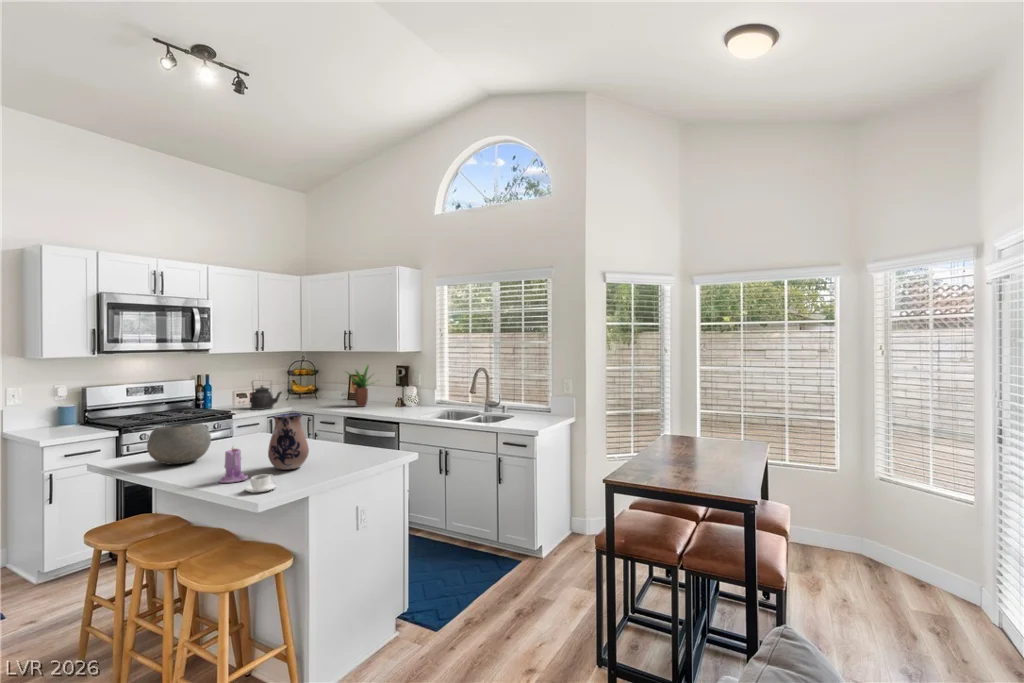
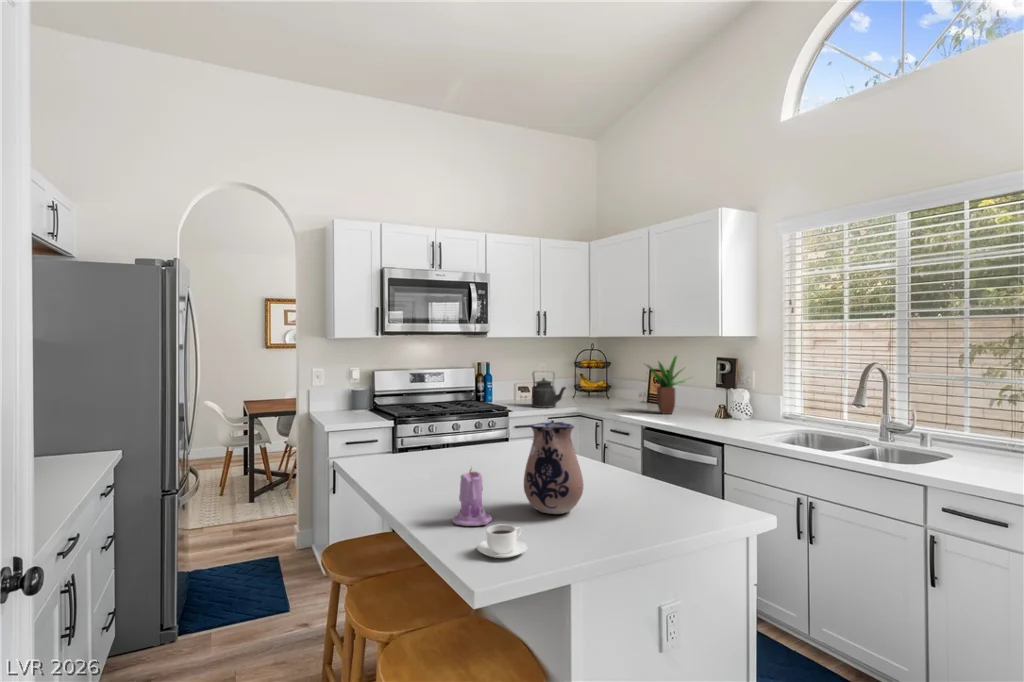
bowl: present [147,424,211,464] -> none [387,424,460,478]

